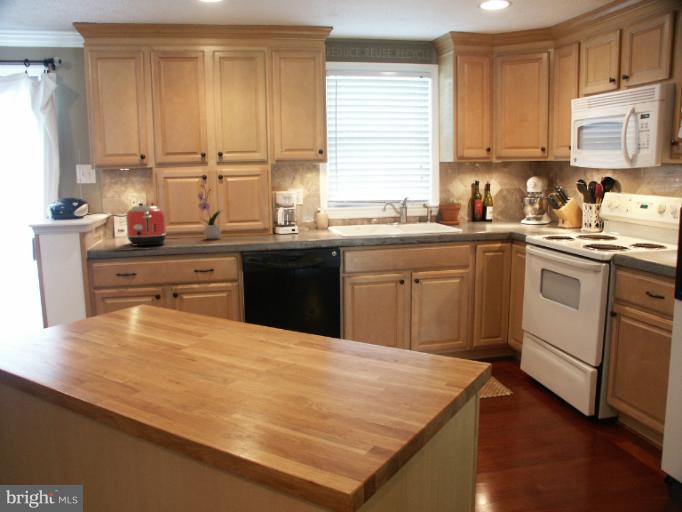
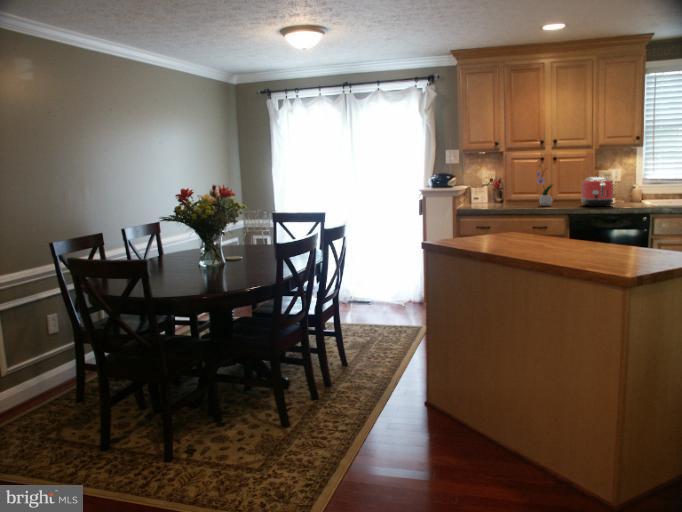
toaster: present [126,205,166,247] -> present [581,177,613,207]

